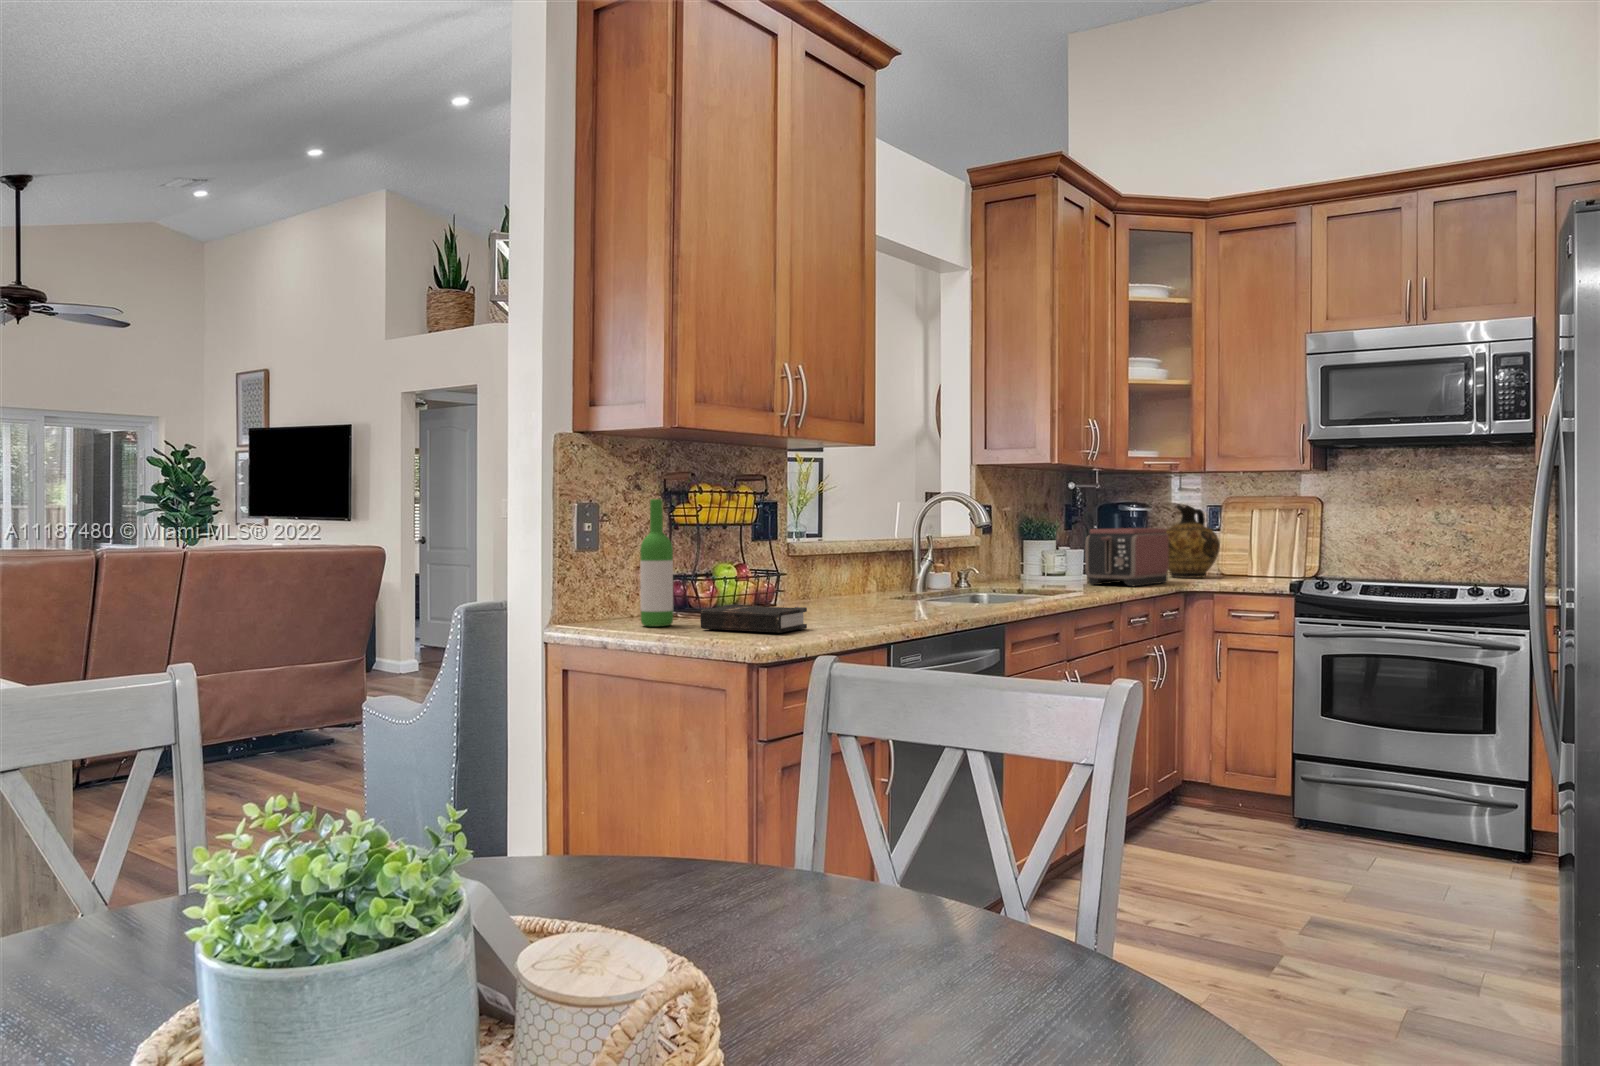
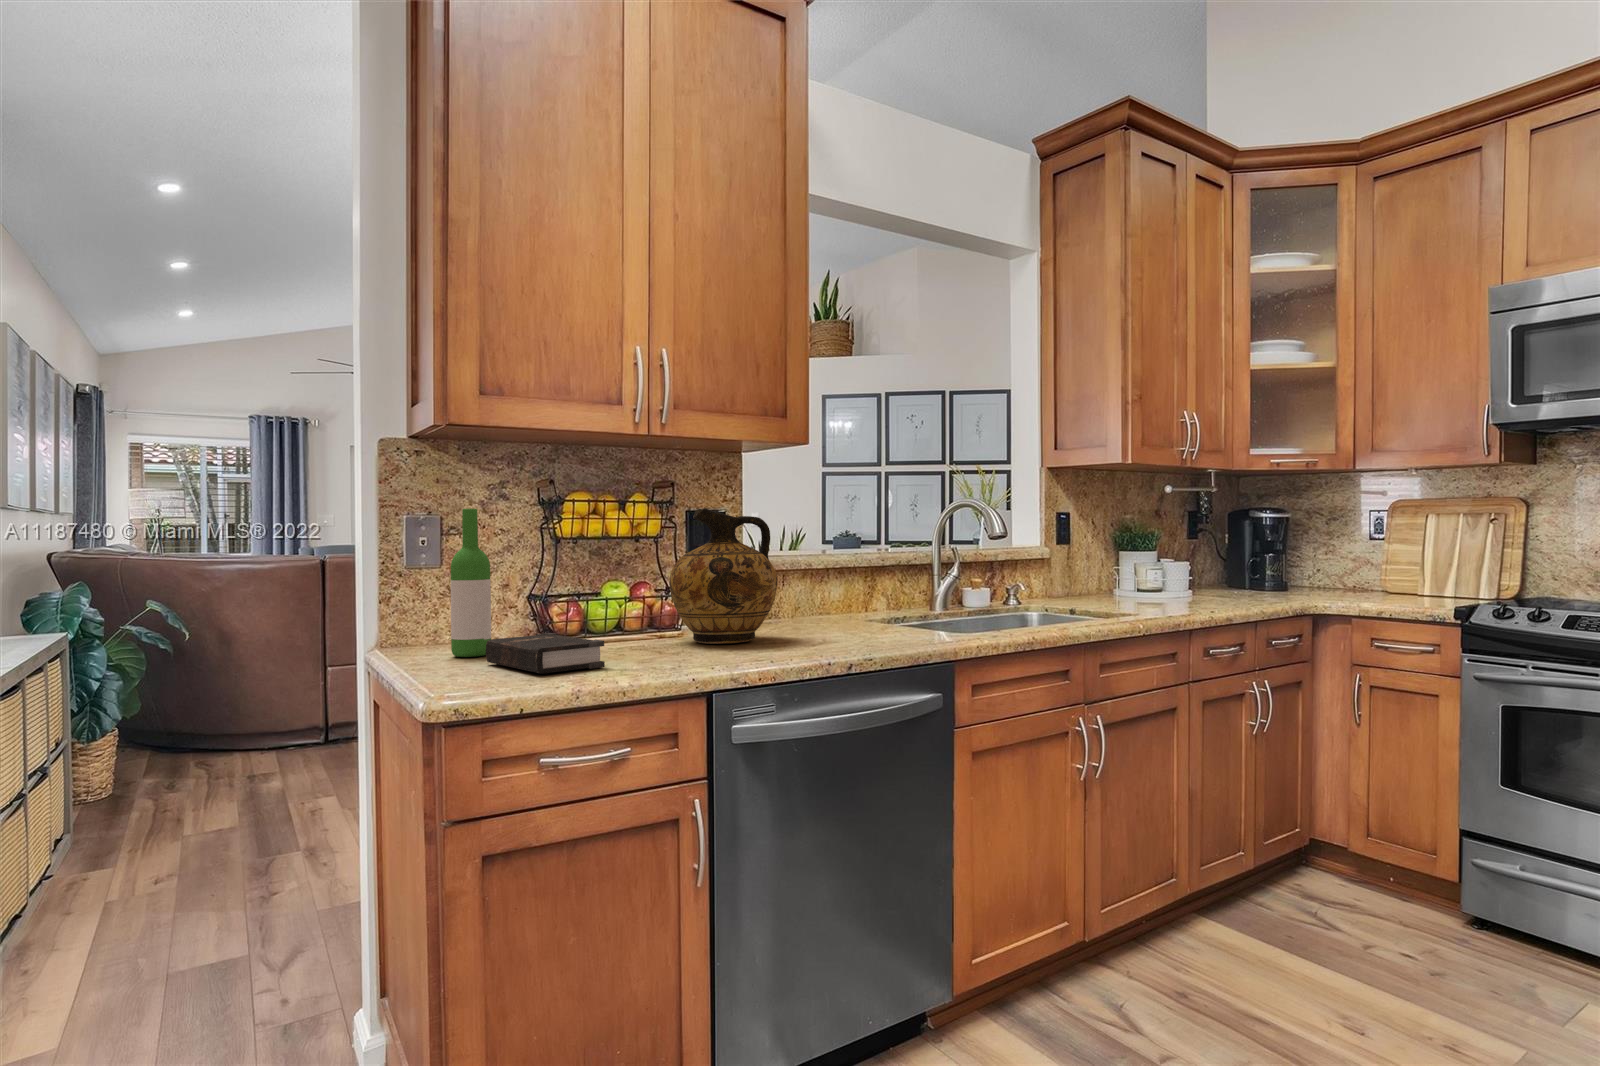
ceramic jug: present [1166,505,1220,578] -> present [669,508,777,644]
toaster: present [1085,528,1169,586] -> none [1161,538,1281,611]

